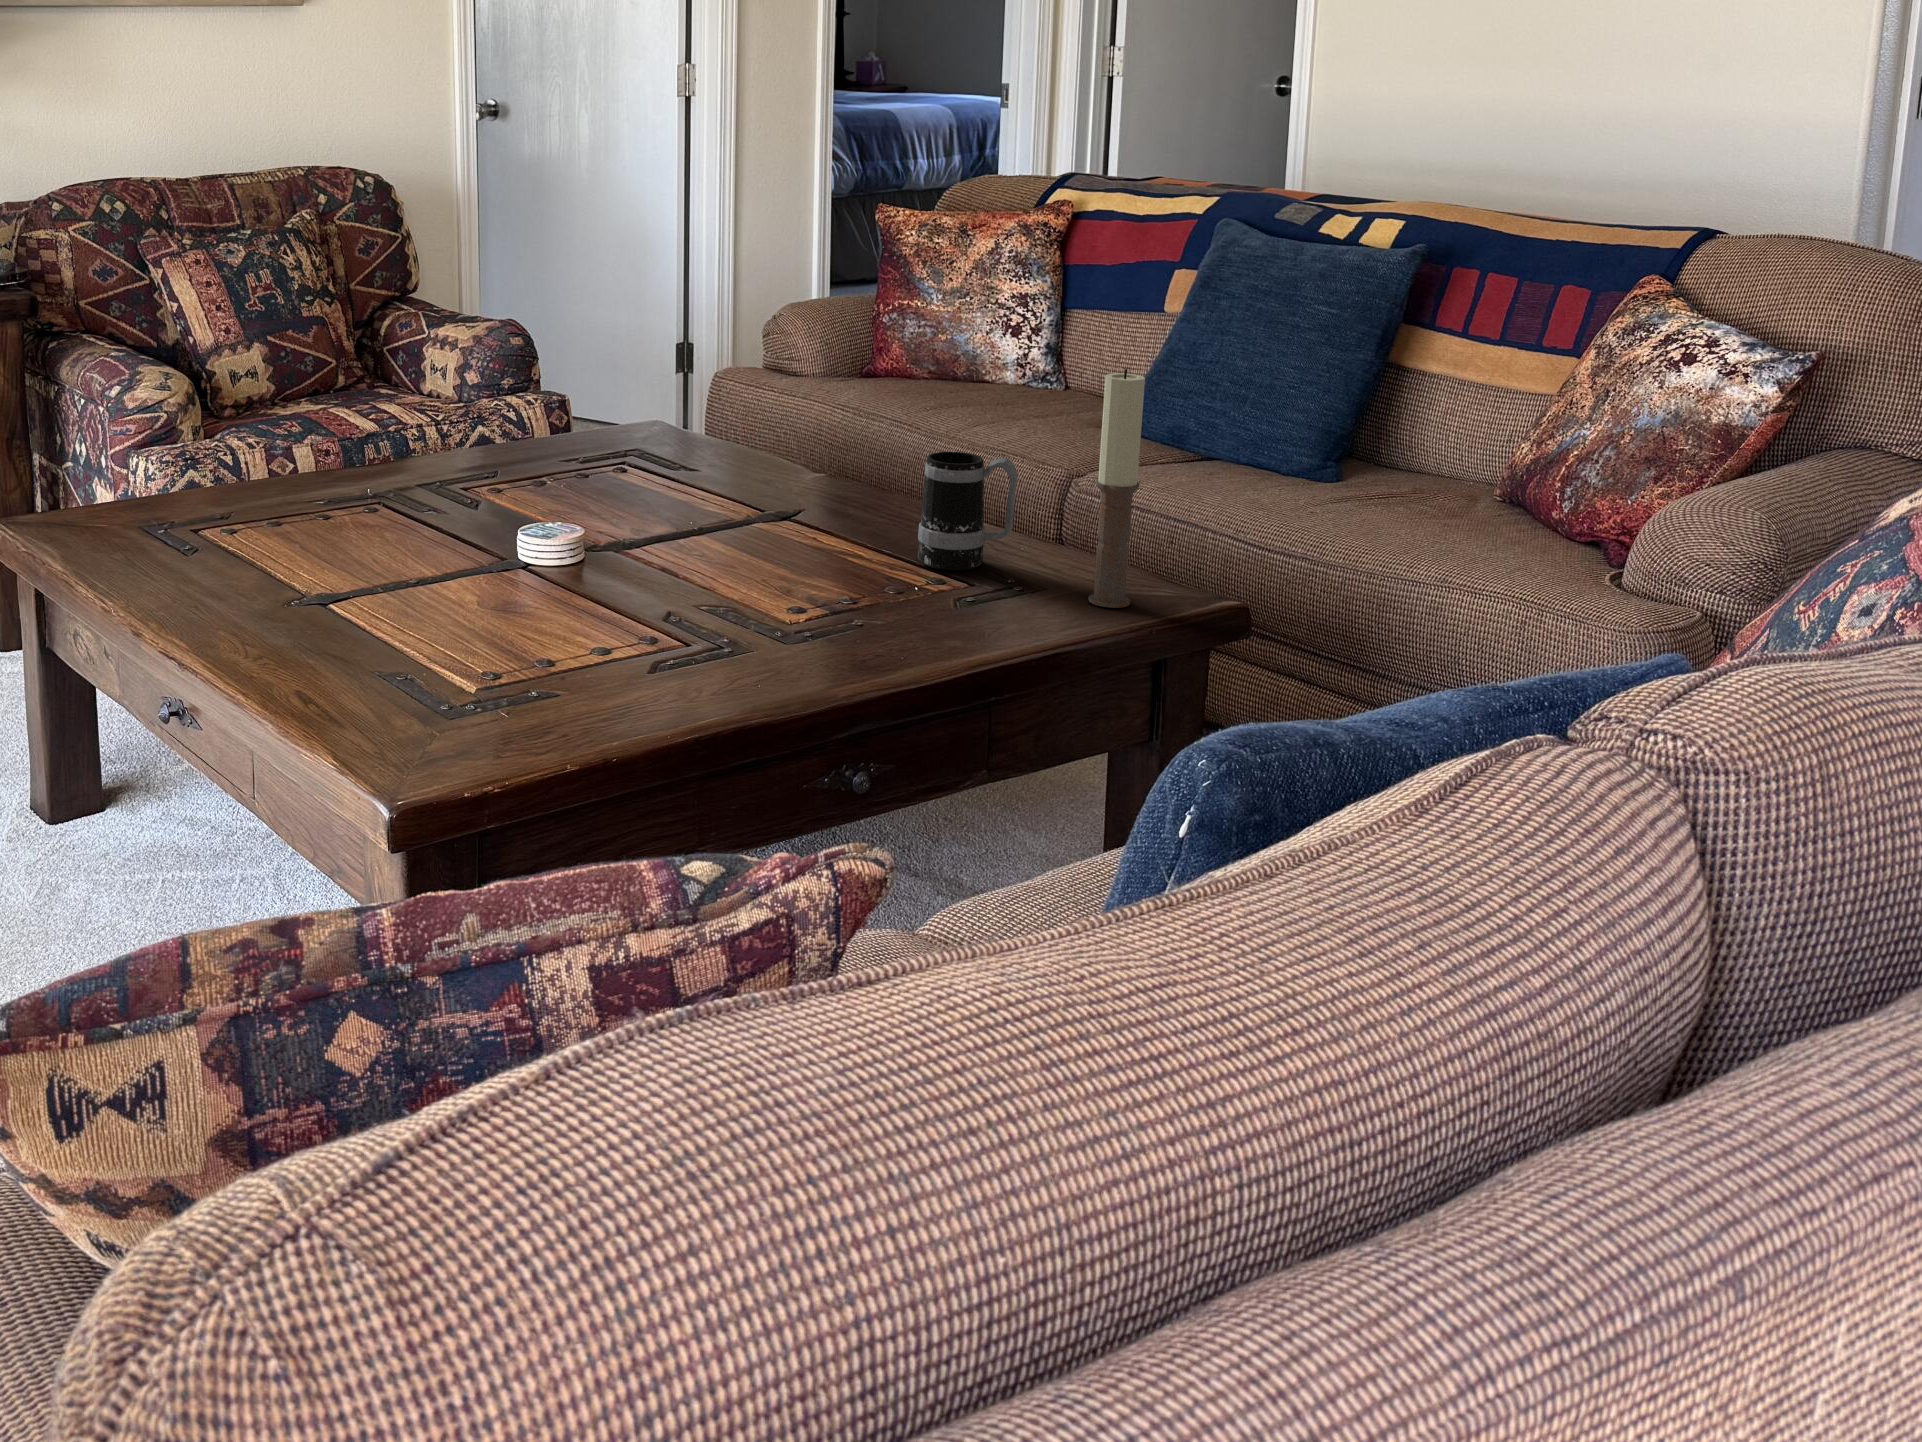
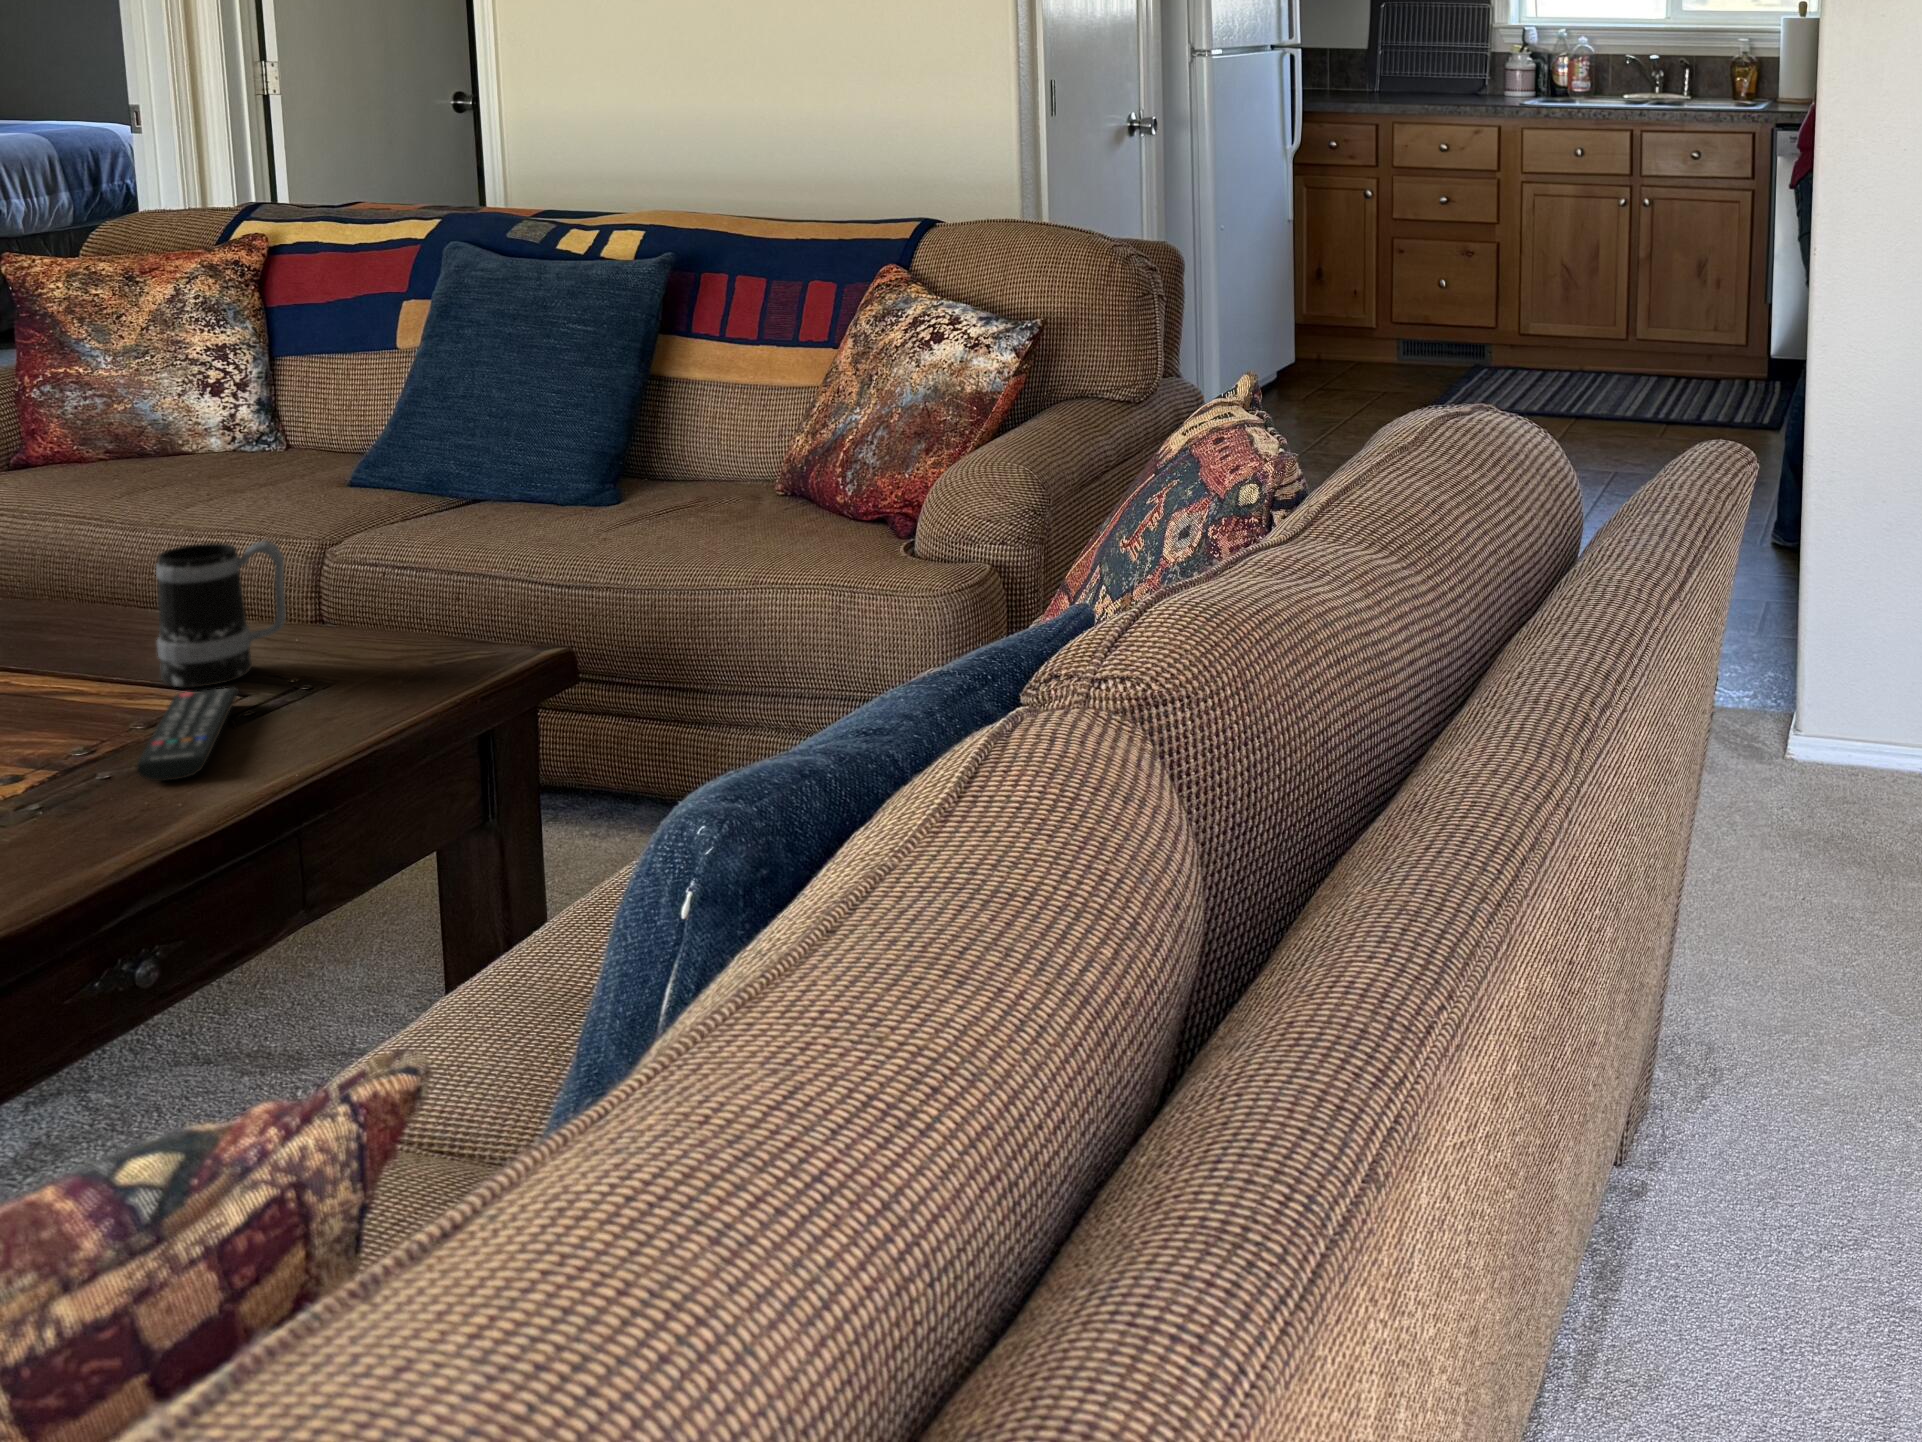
candle: present [1089,369,1145,608] -> none [384,418,448,685]
remote control: none [881,570,967,637] -> present [137,688,239,781]

